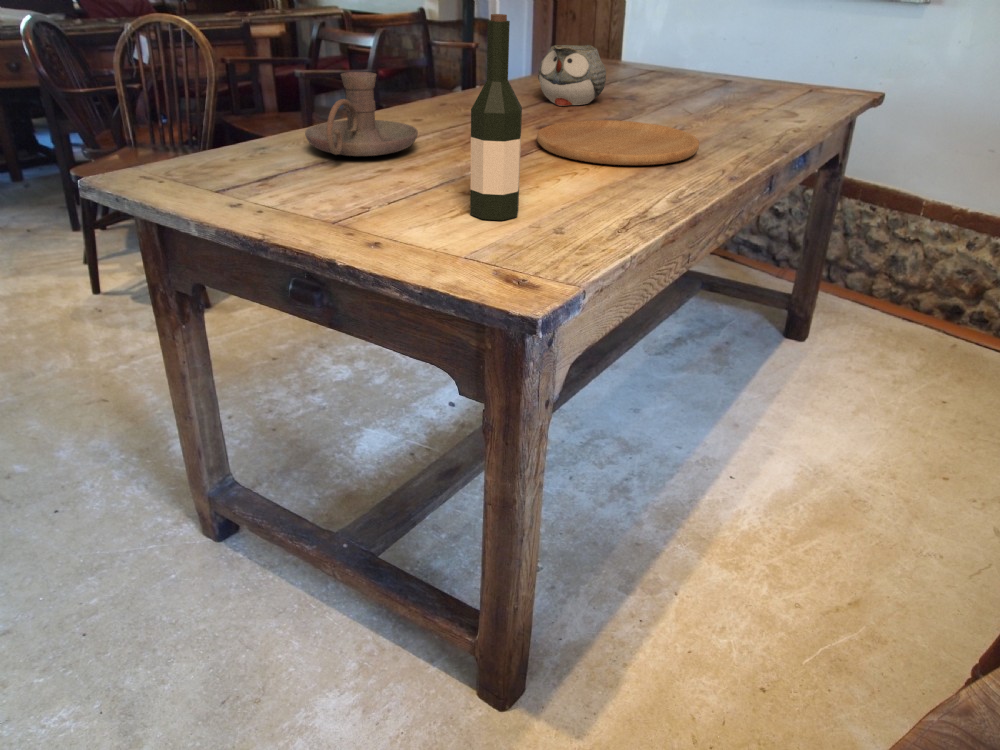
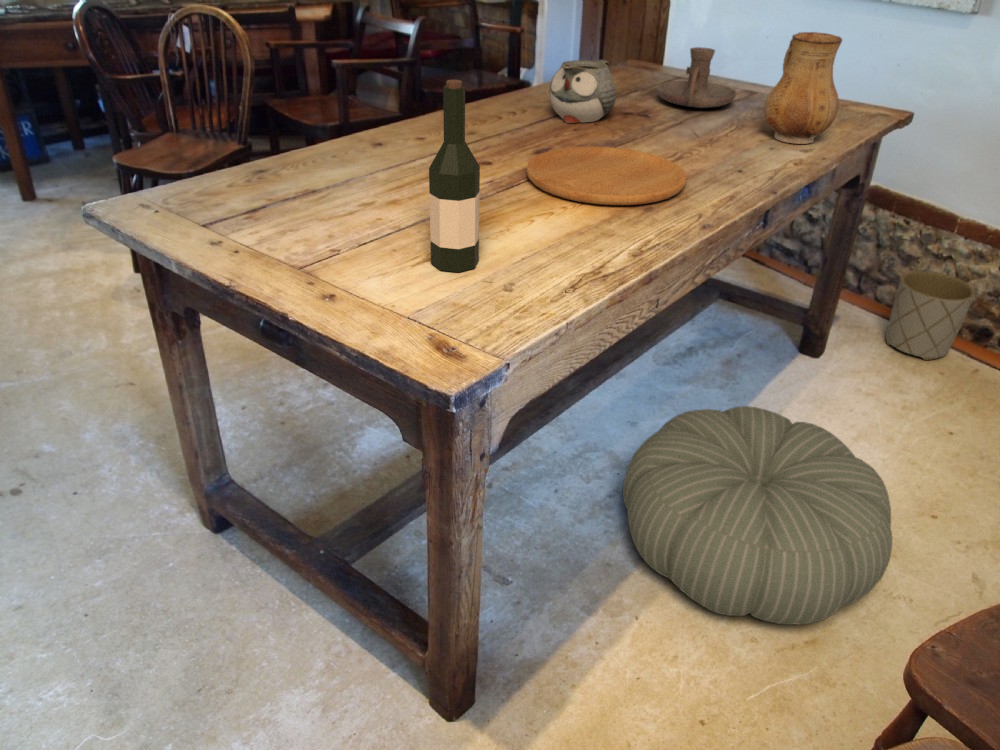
ceramic pitcher: none [754,9,828,118] -> present [765,32,842,144]
candle holder: present [305,72,418,156] -> present [657,47,737,108]
planter: none [864,254,948,339] -> present [886,271,975,360]
pouf: none [647,378,928,585] -> present [623,406,892,624]

